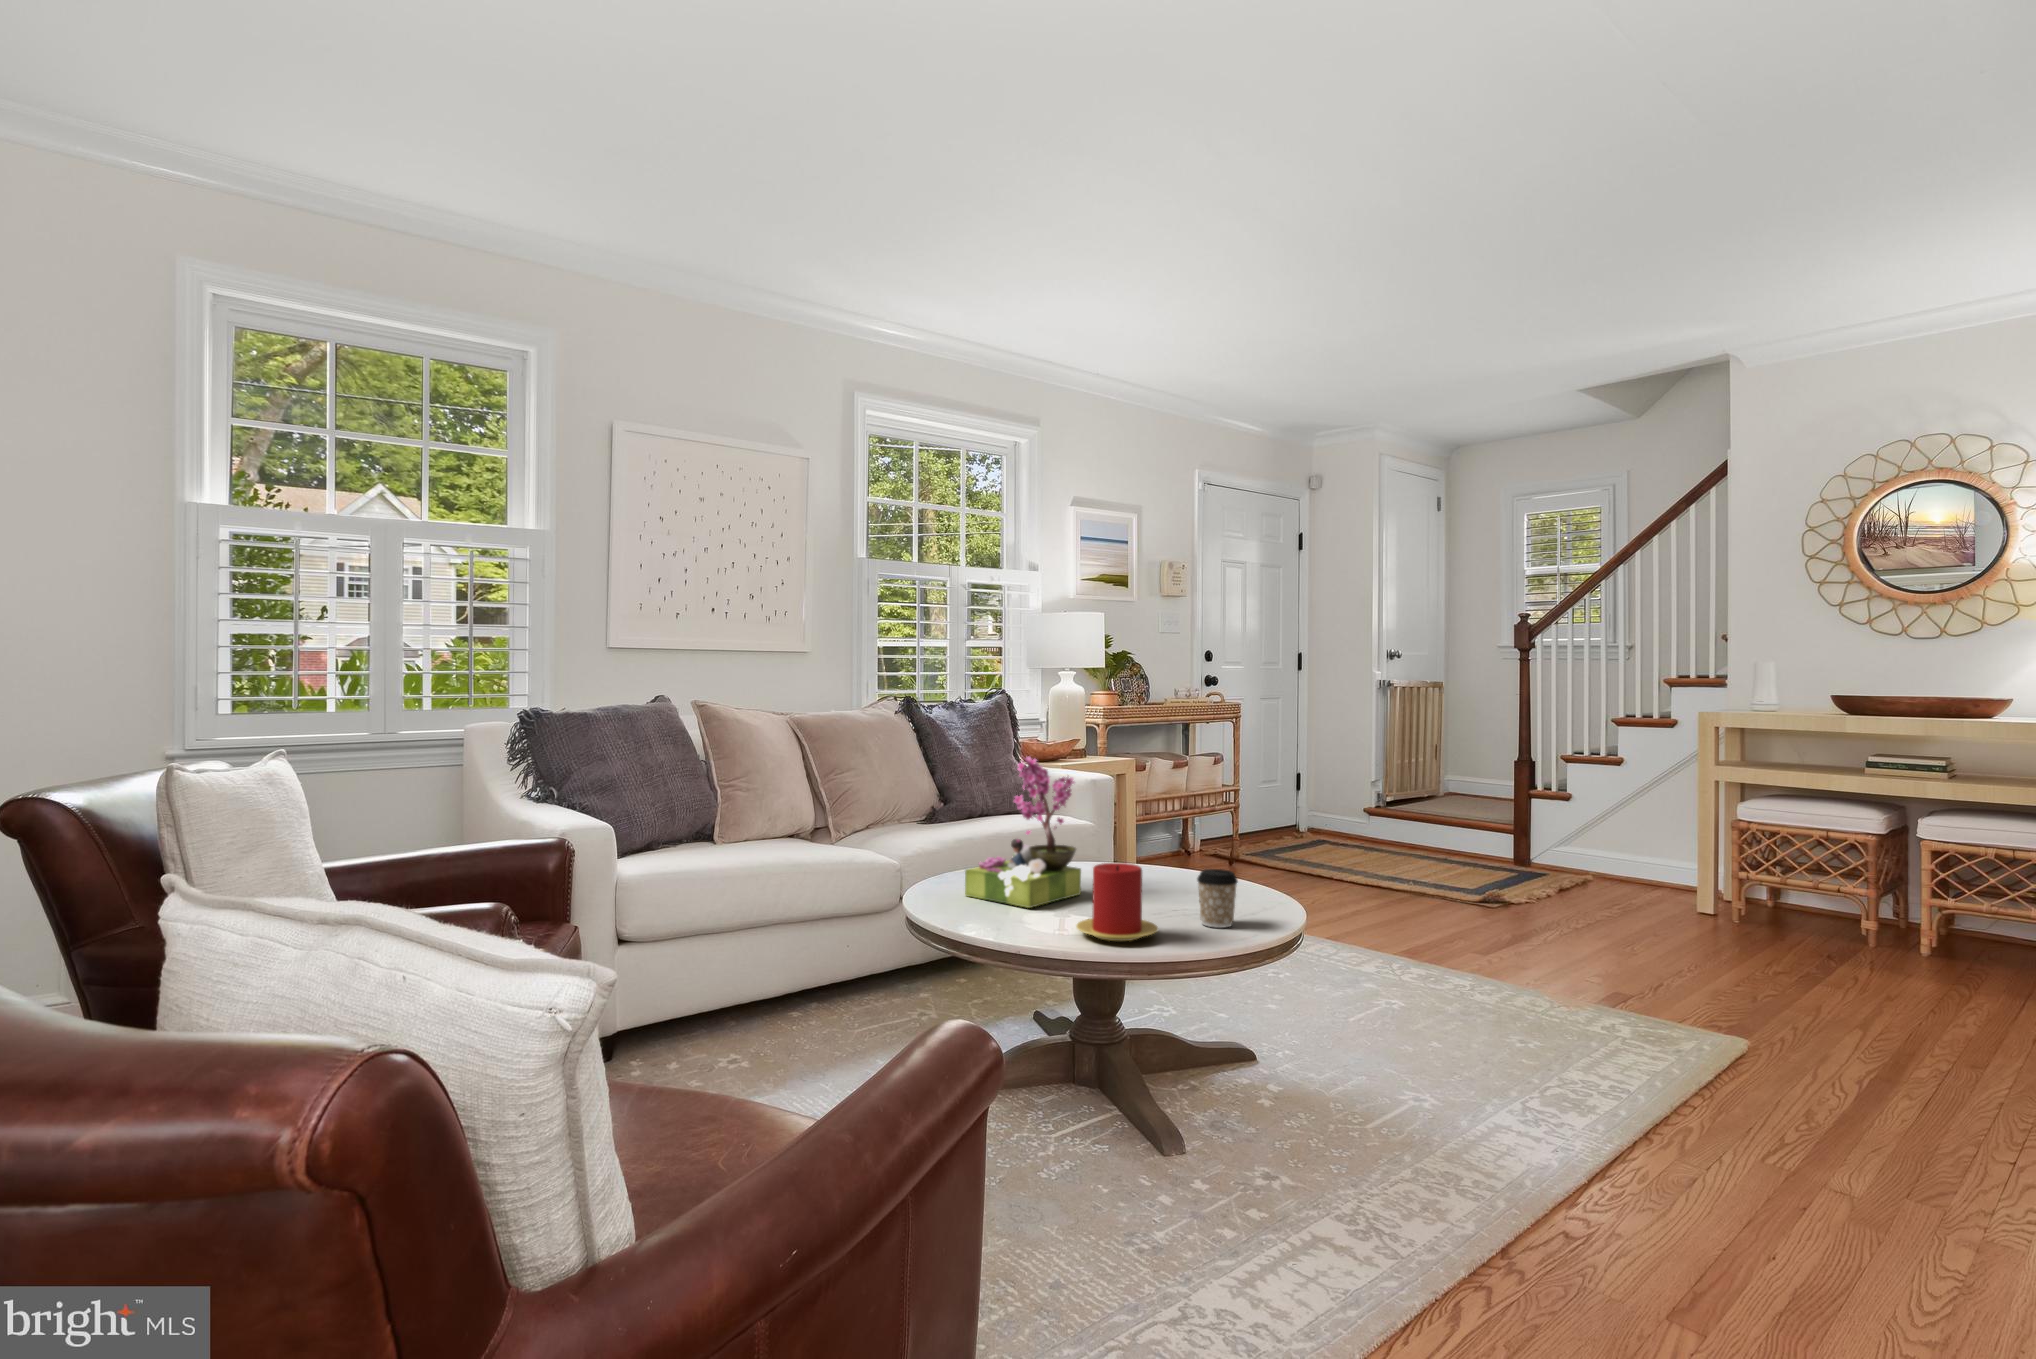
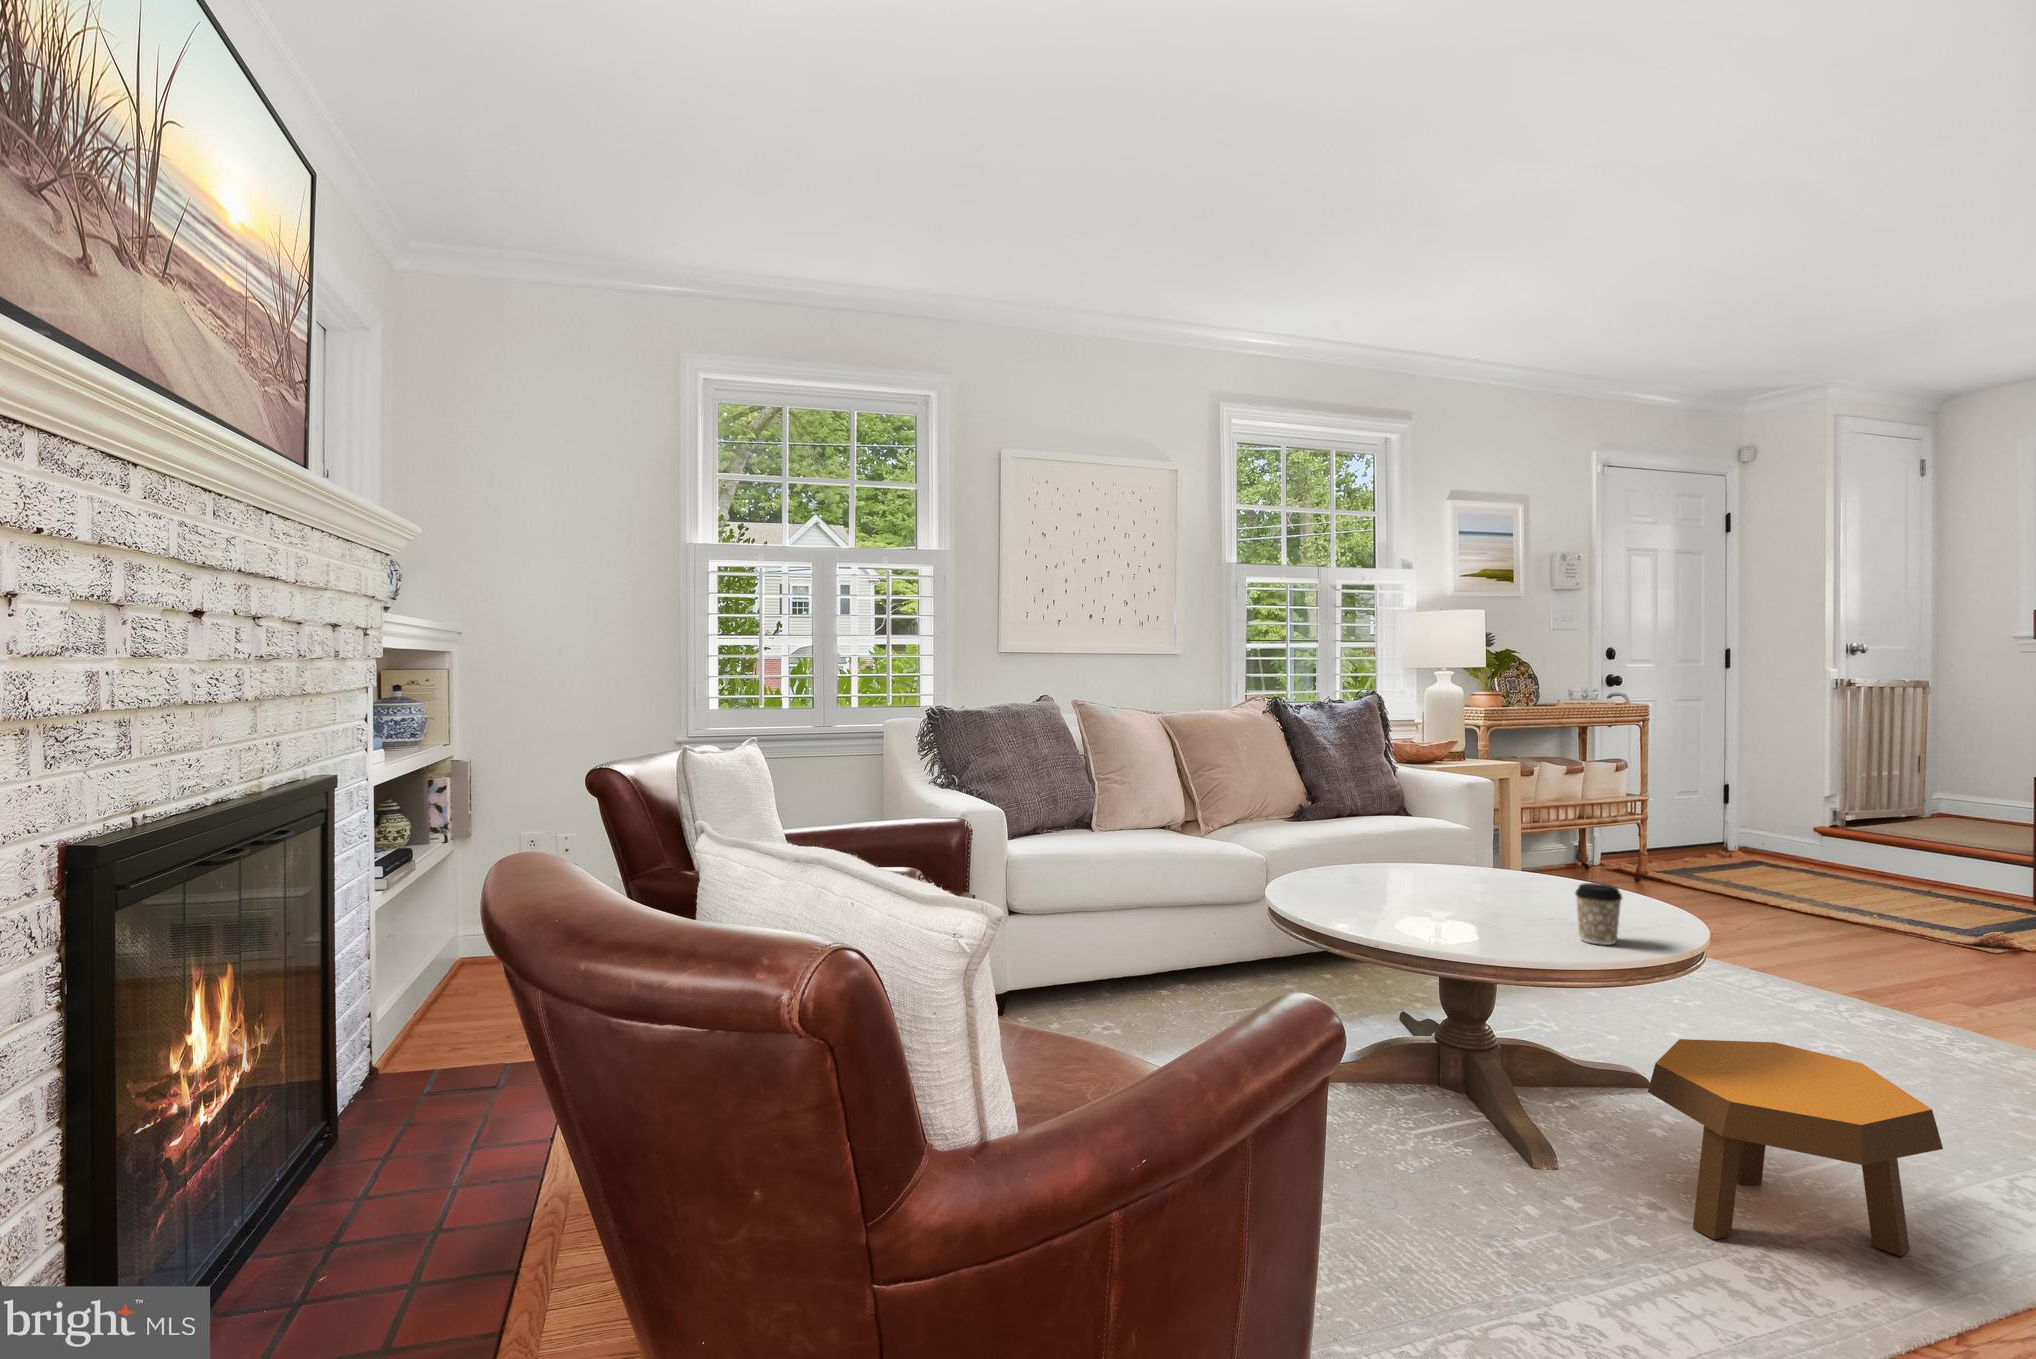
flower arrangement: present [965,757,1081,908] -> none [1328,758,1449,910]
candle: present [1076,863,1158,941] -> none [1440,871,1529,950]
footstool: none [1264,1006,1499,1202] -> present [1648,1039,1943,1257]

